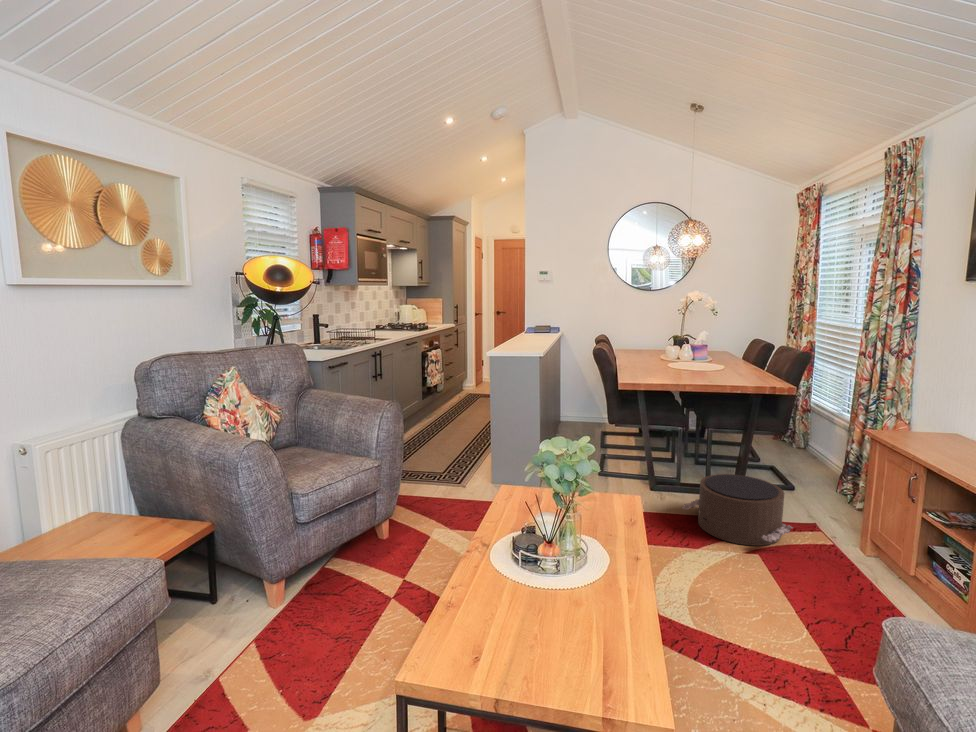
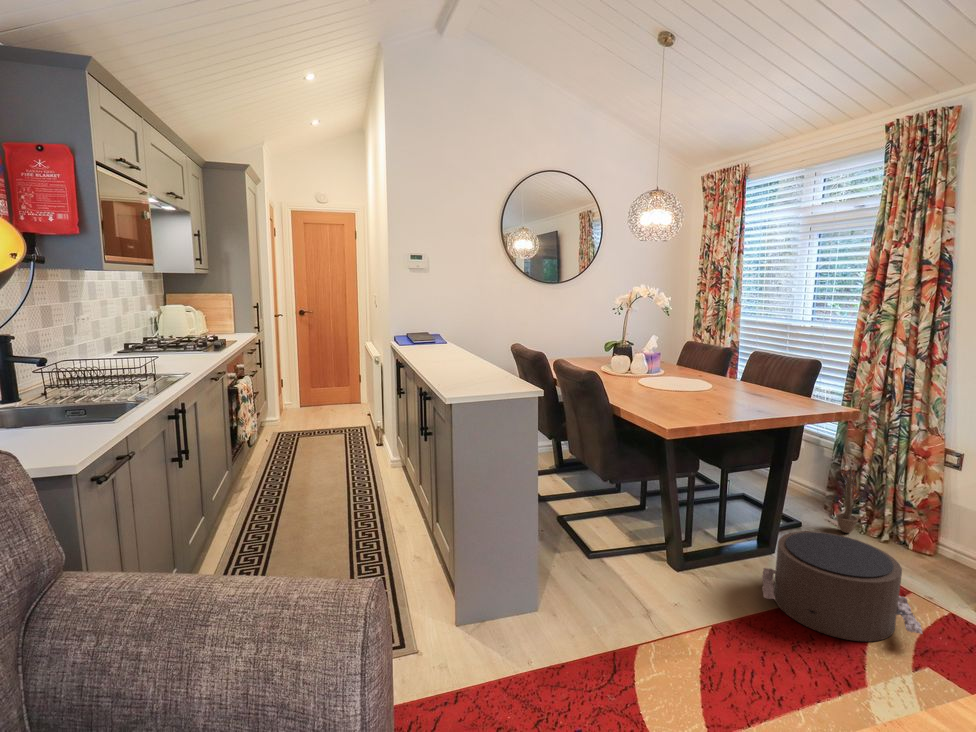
decorative plant: none [823,443,848,500] -> present [830,466,869,533]

